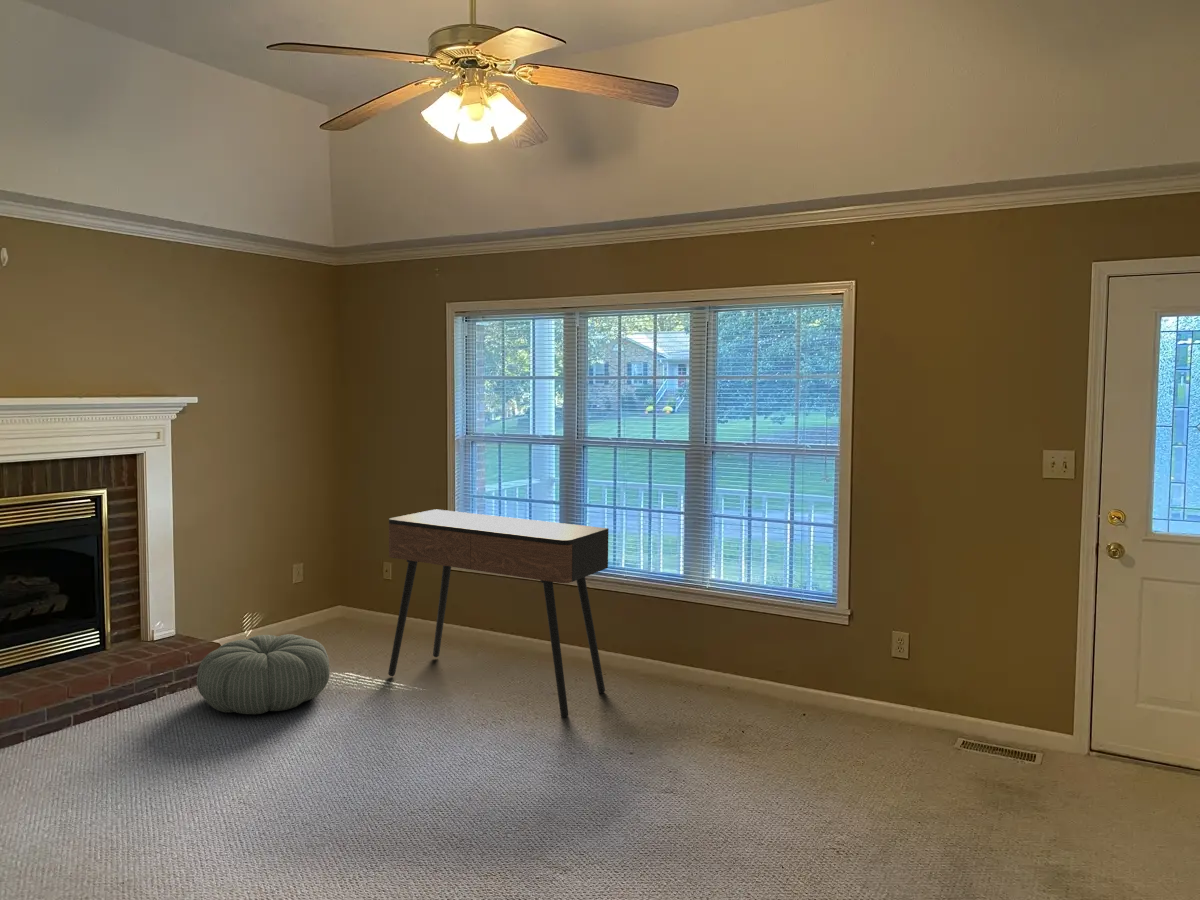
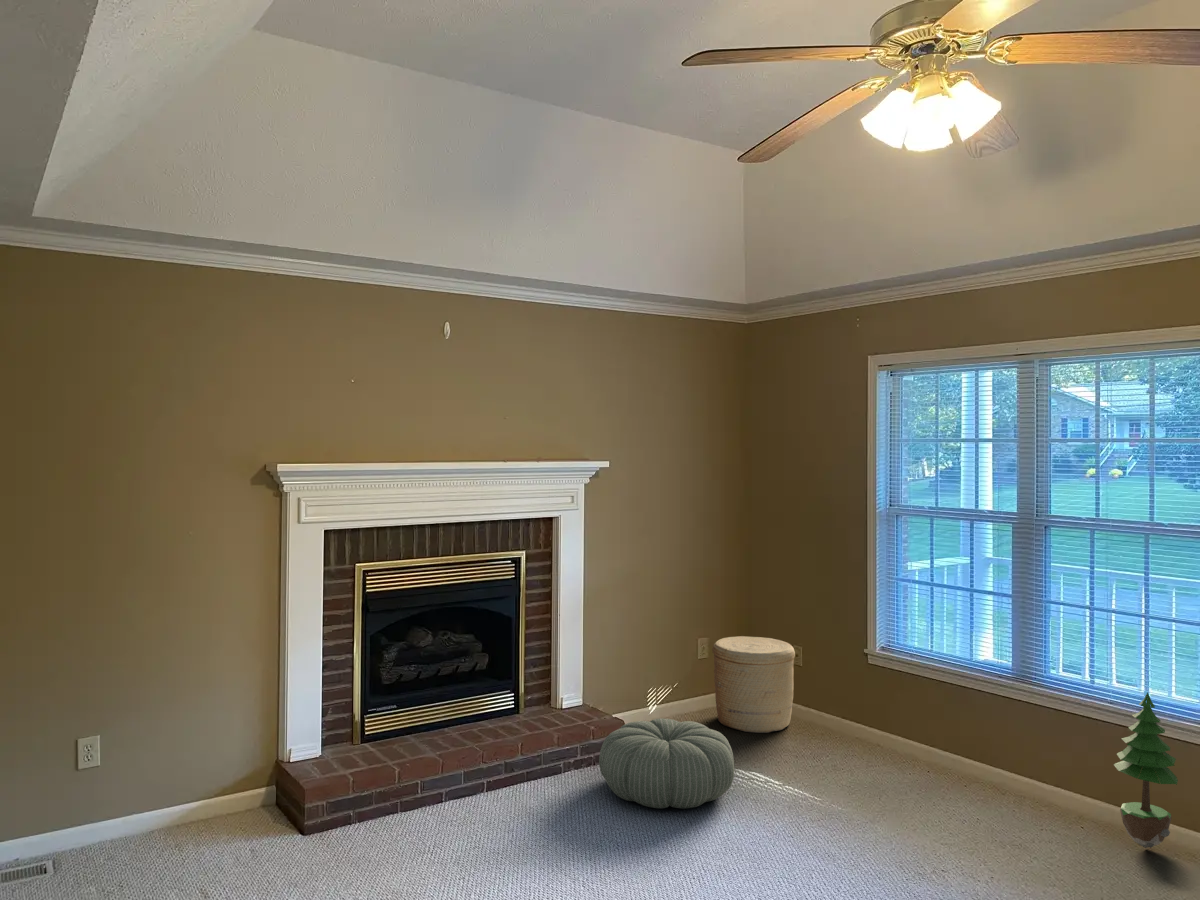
console table: present [388,509,609,718] -> none [799,593,1092,883]
woven basket: none [309,556,386,640] -> present [712,636,795,733]
potted tree: none [623,568,664,681] -> present [1114,693,1178,848]

